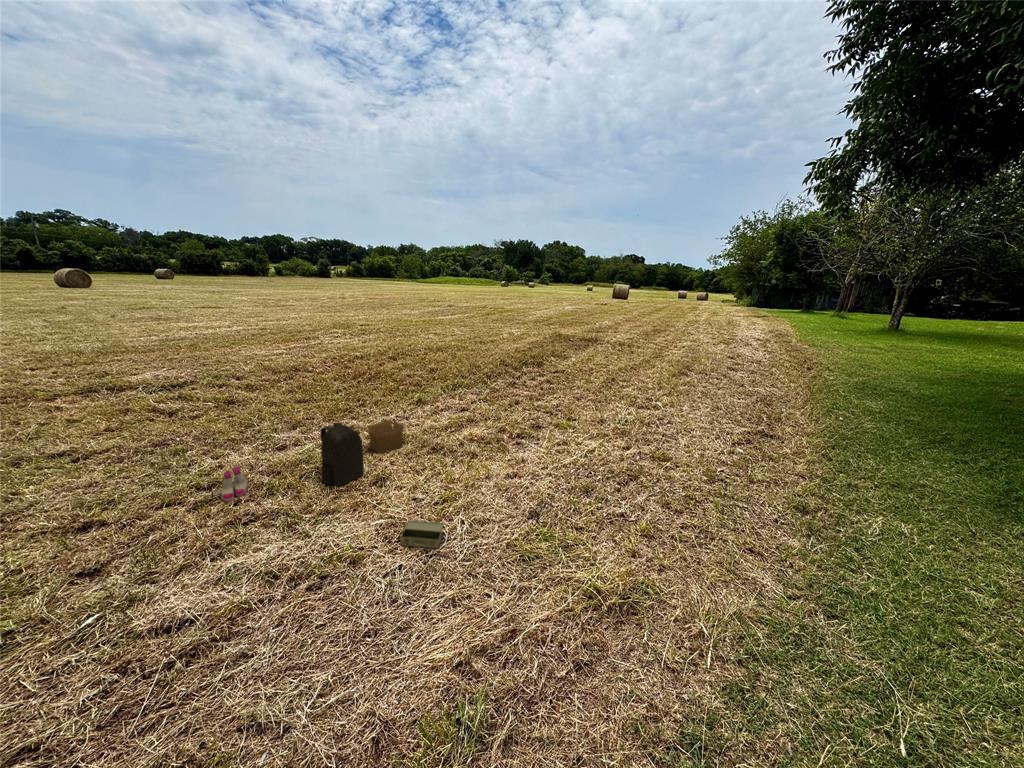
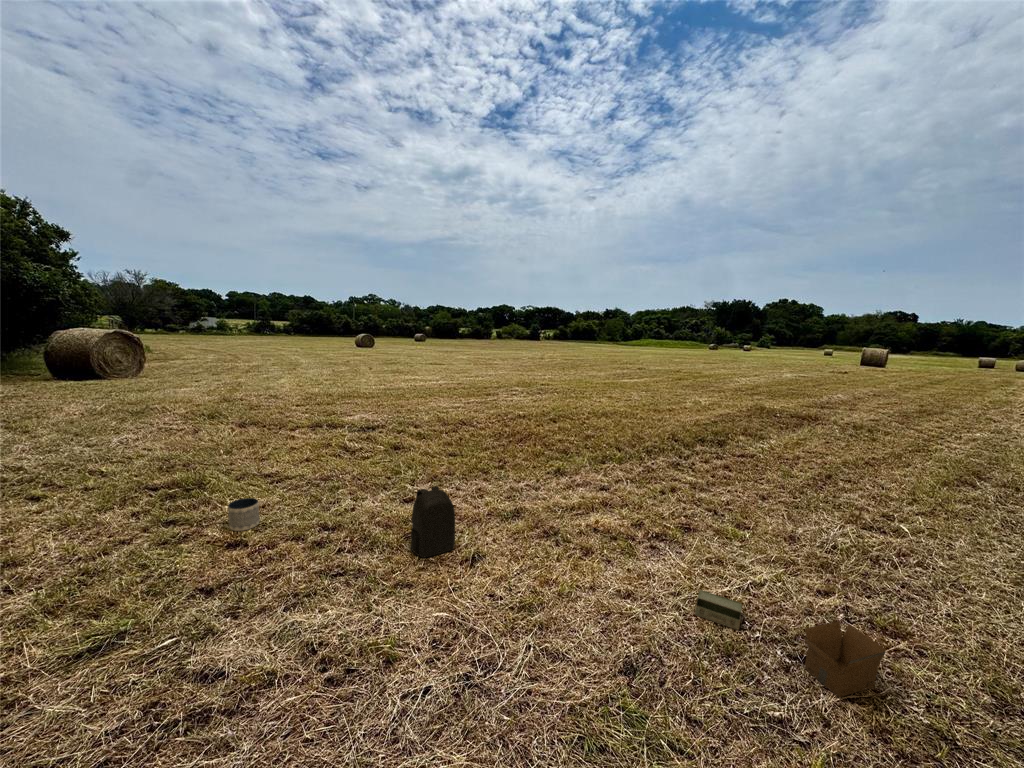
cardboard box: present [366,421,404,454] -> present [803,621,886,697]
boots: present [220,467,248,502] -> none [318,516,346,551]
planter: none [81,470,126,508] -> present [228,498,259,531]
toolbox: present [401,520,444,548] -> present [695,590,742,630]

